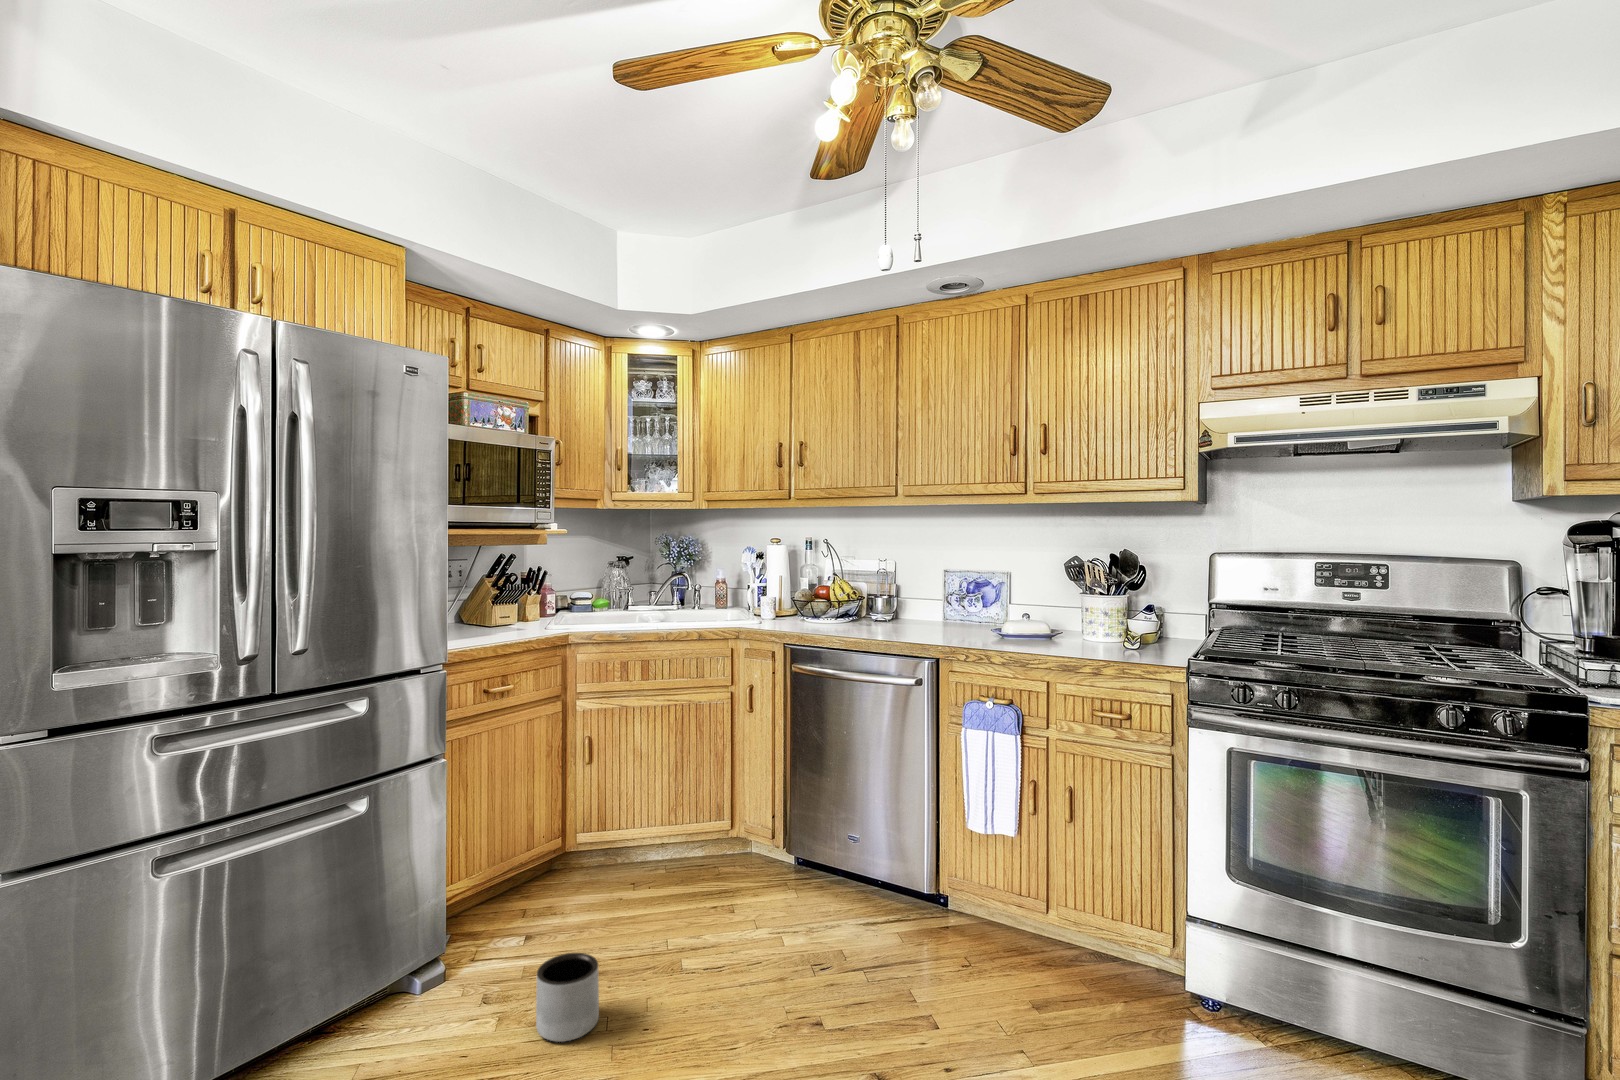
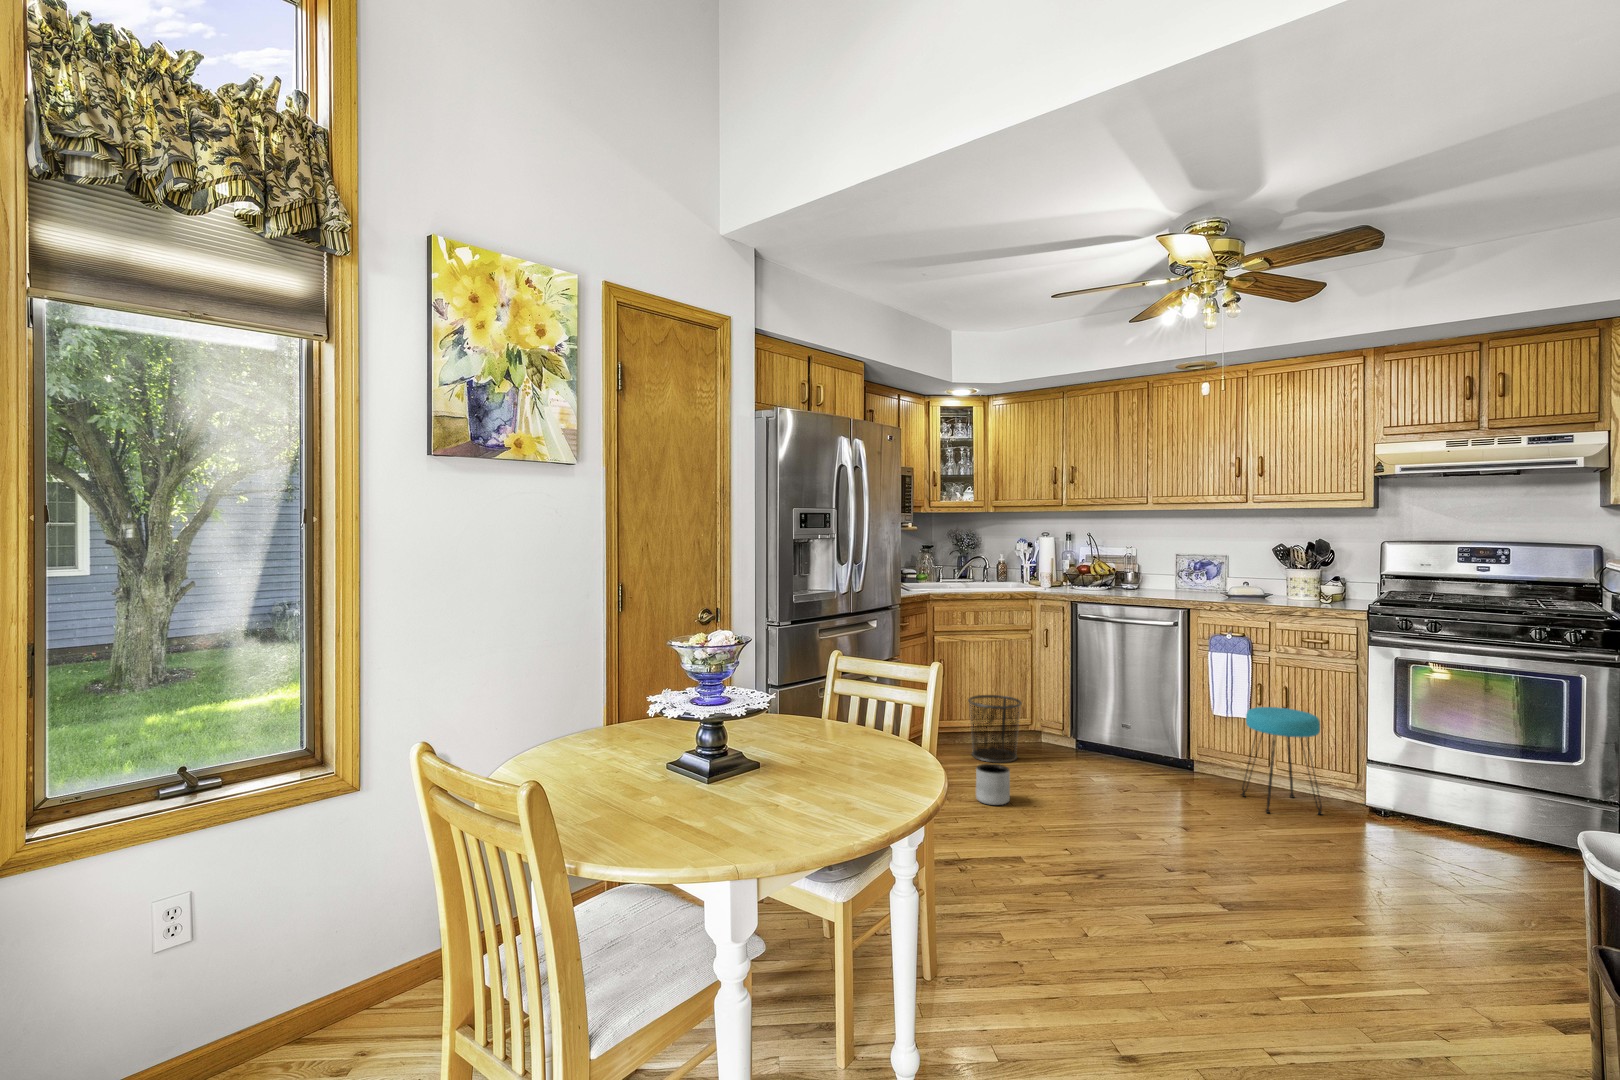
waste bin: none [608,793,694,912] -> present [968,695,1022,763]
stool: none [998,825,1118,1022] -> present [1241,707,1322,815]

